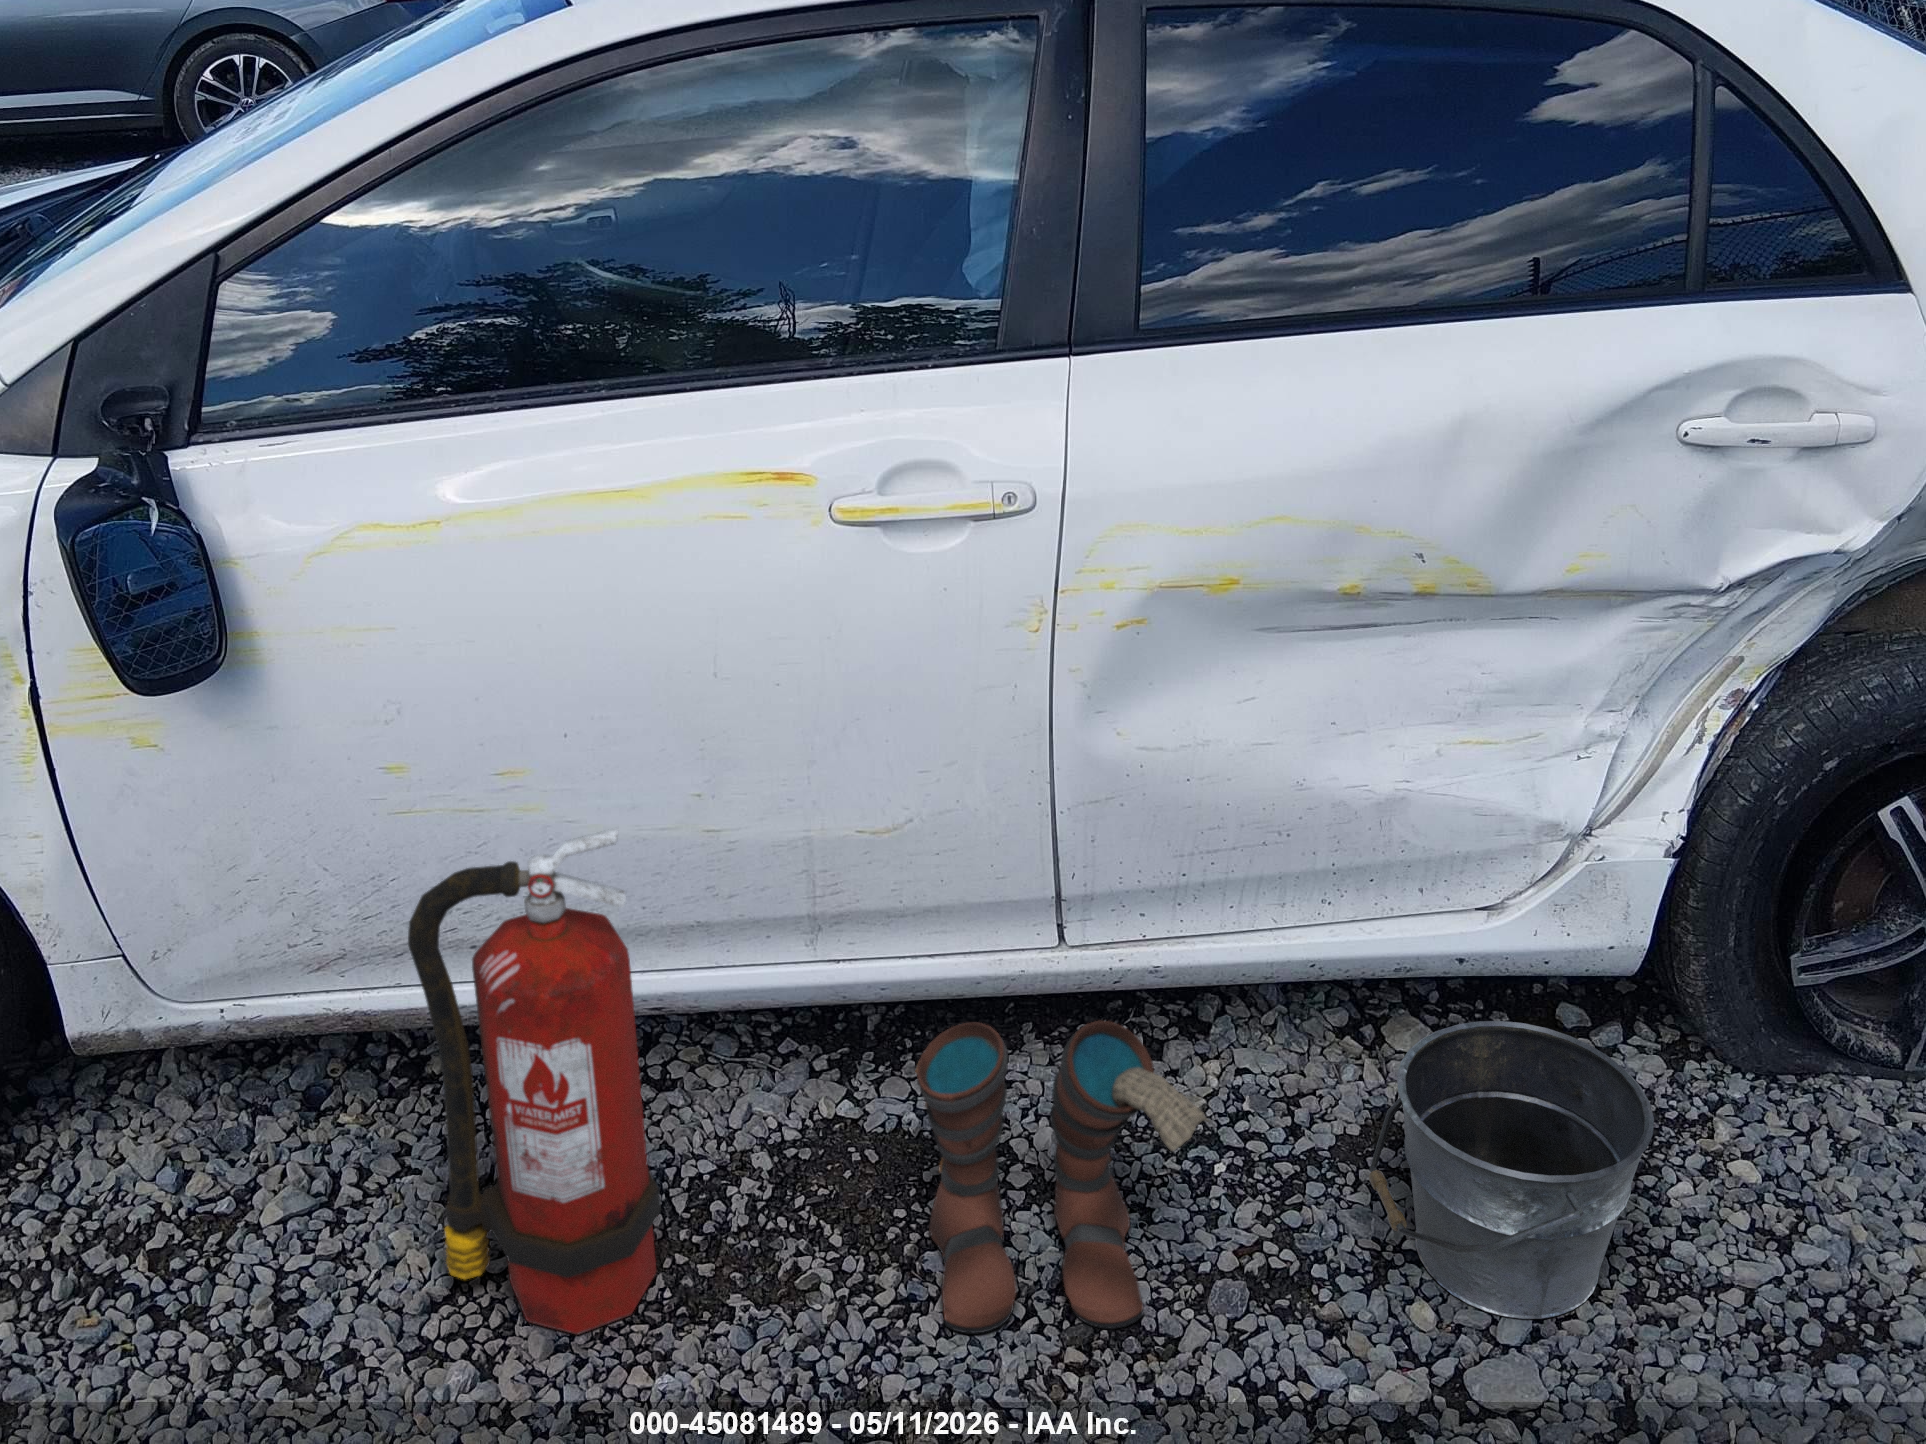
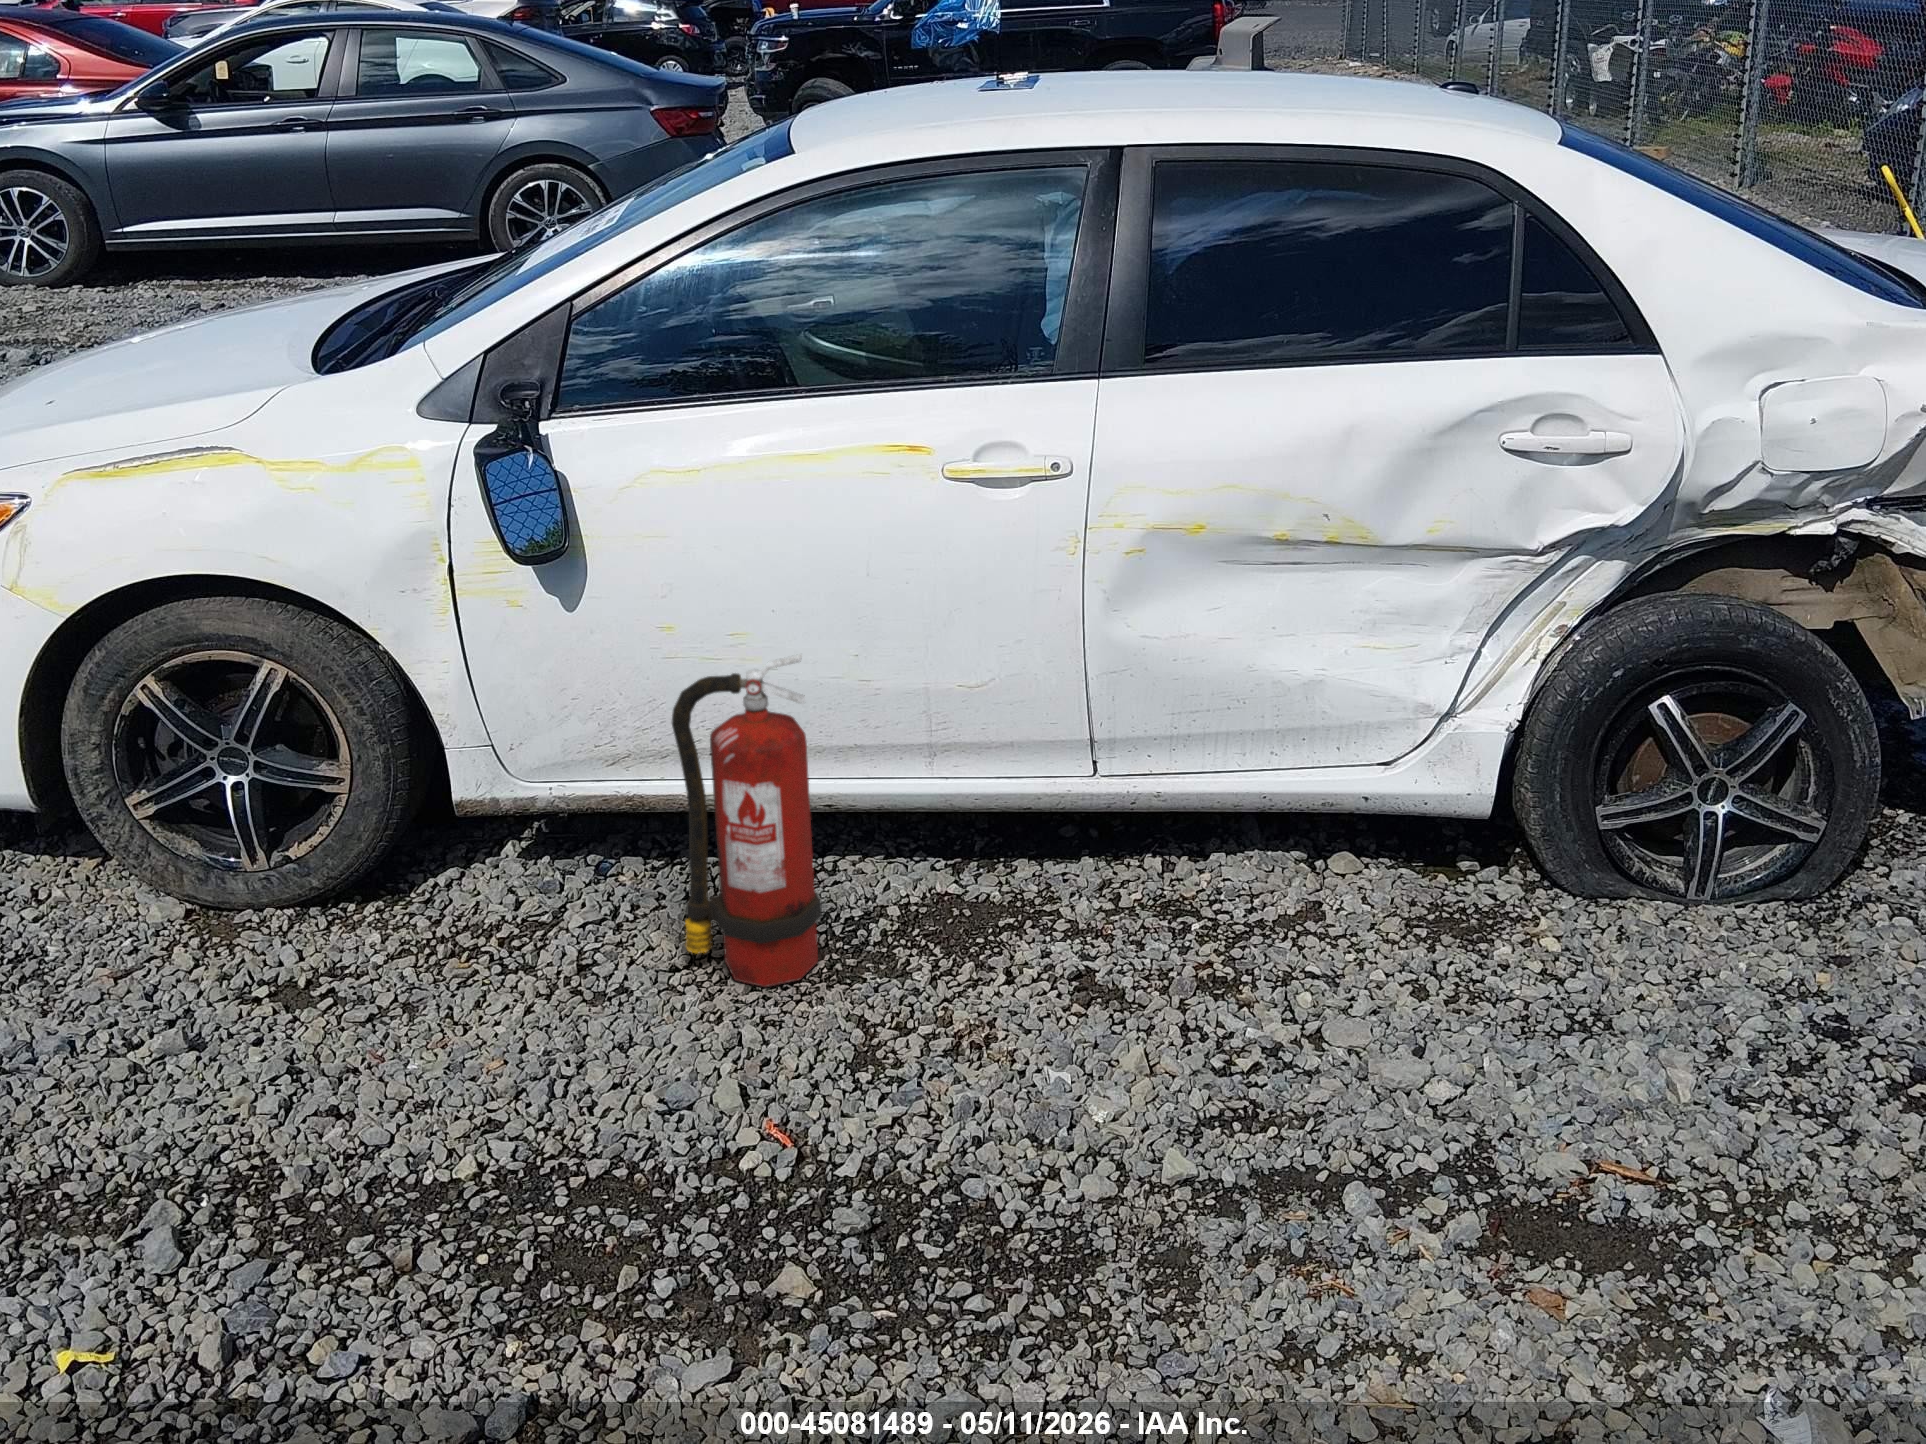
boots: present [916,1020,1209,1334] -> none [988,804,1171,999]
bucket: present [1369,1021,1654,1319] -> none [1282,825,1458,1006]

